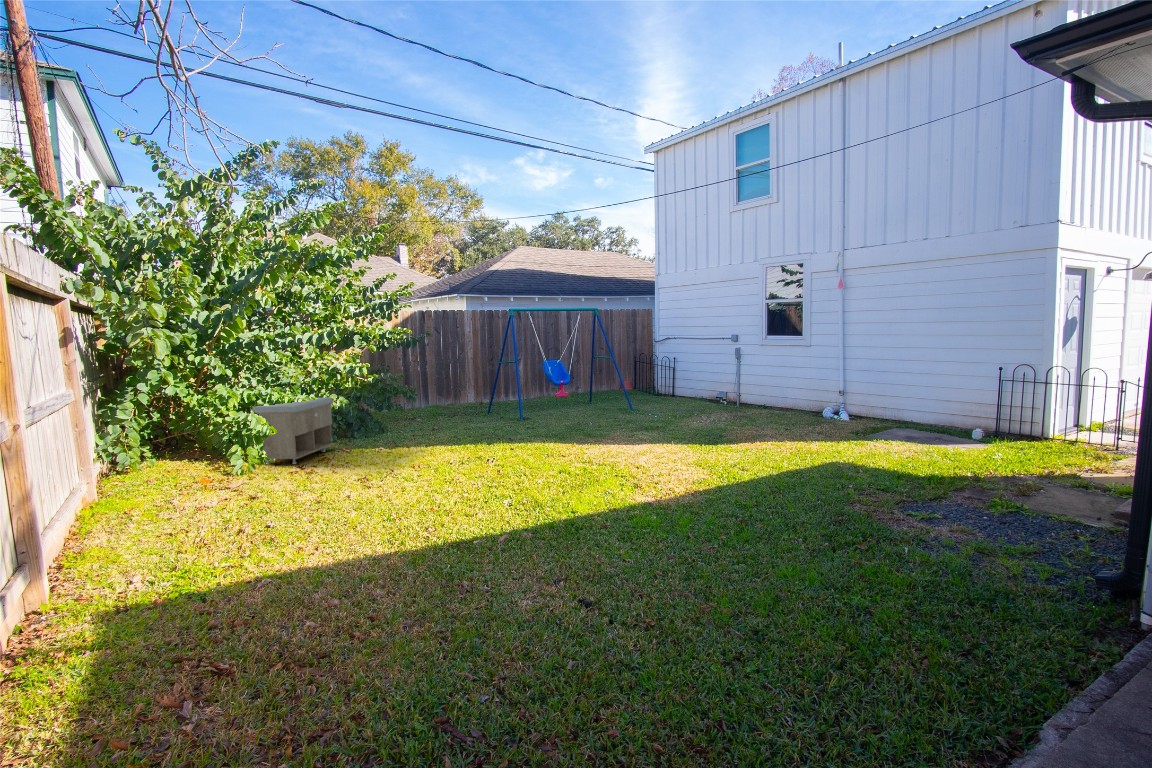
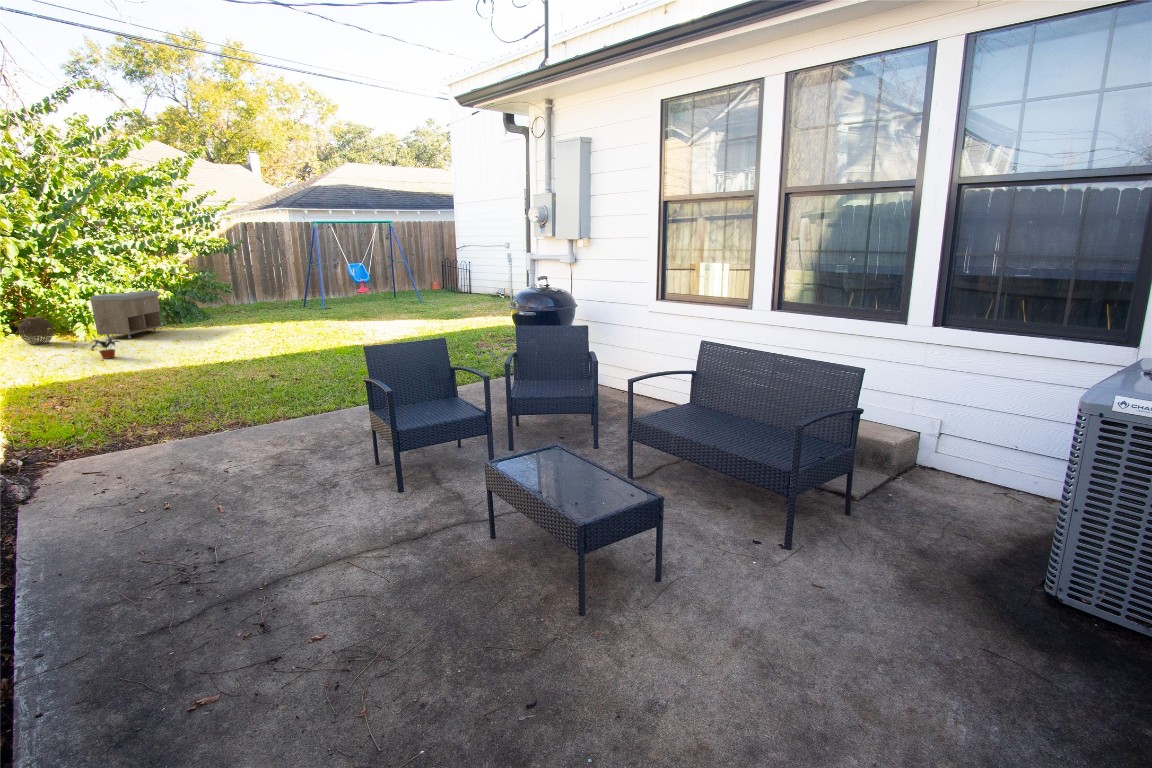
woven basket: none [160,437,202,475] -> present [18,317,53,345]
potted plant: none [248,472,290,505] -> present [92,337,120,359]

